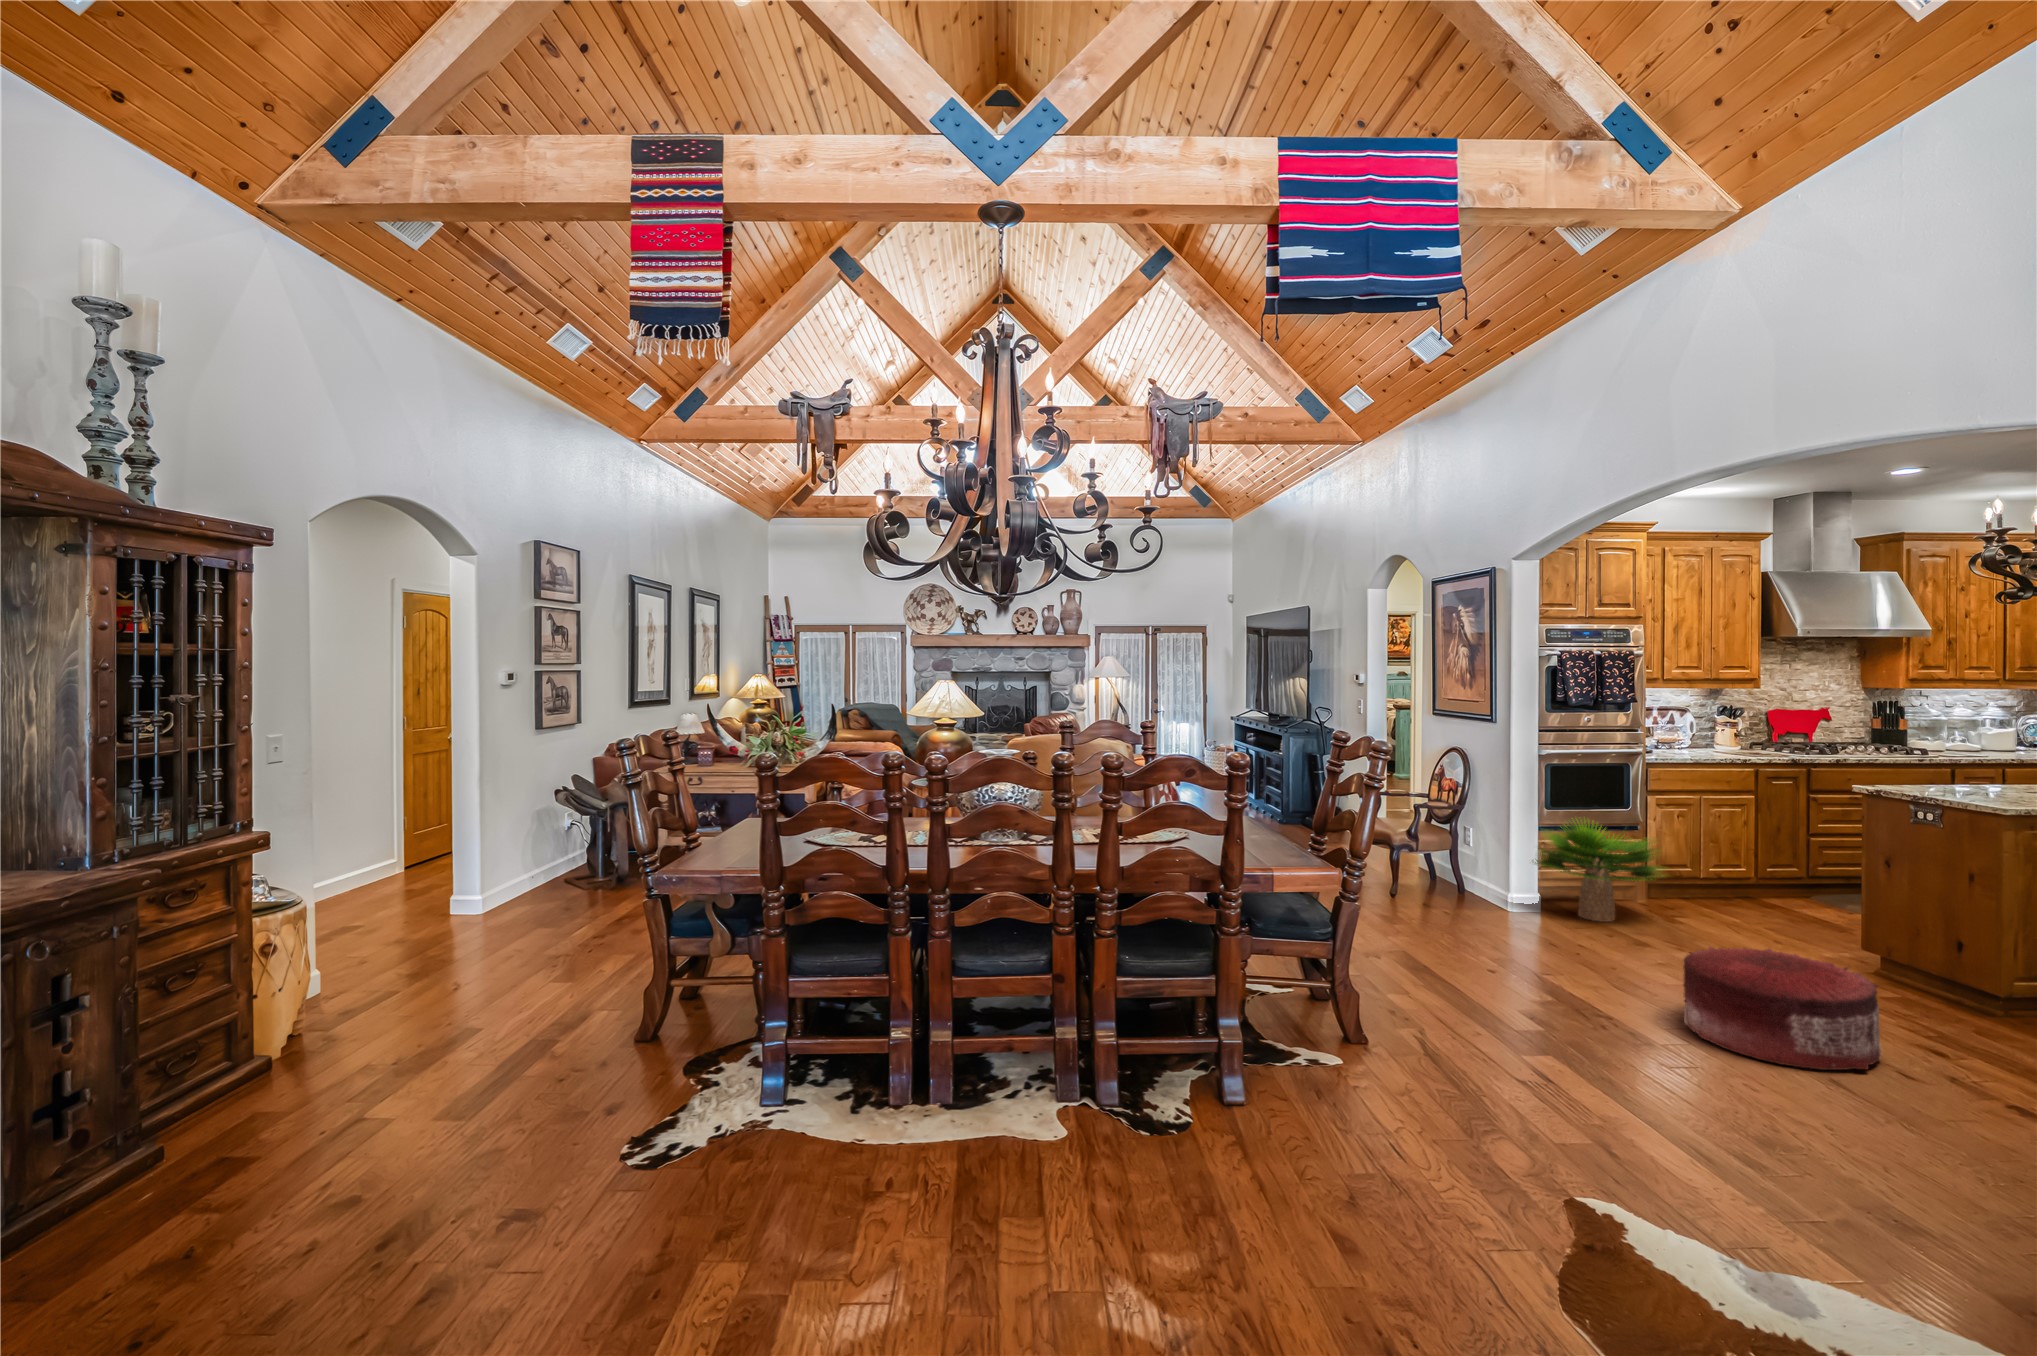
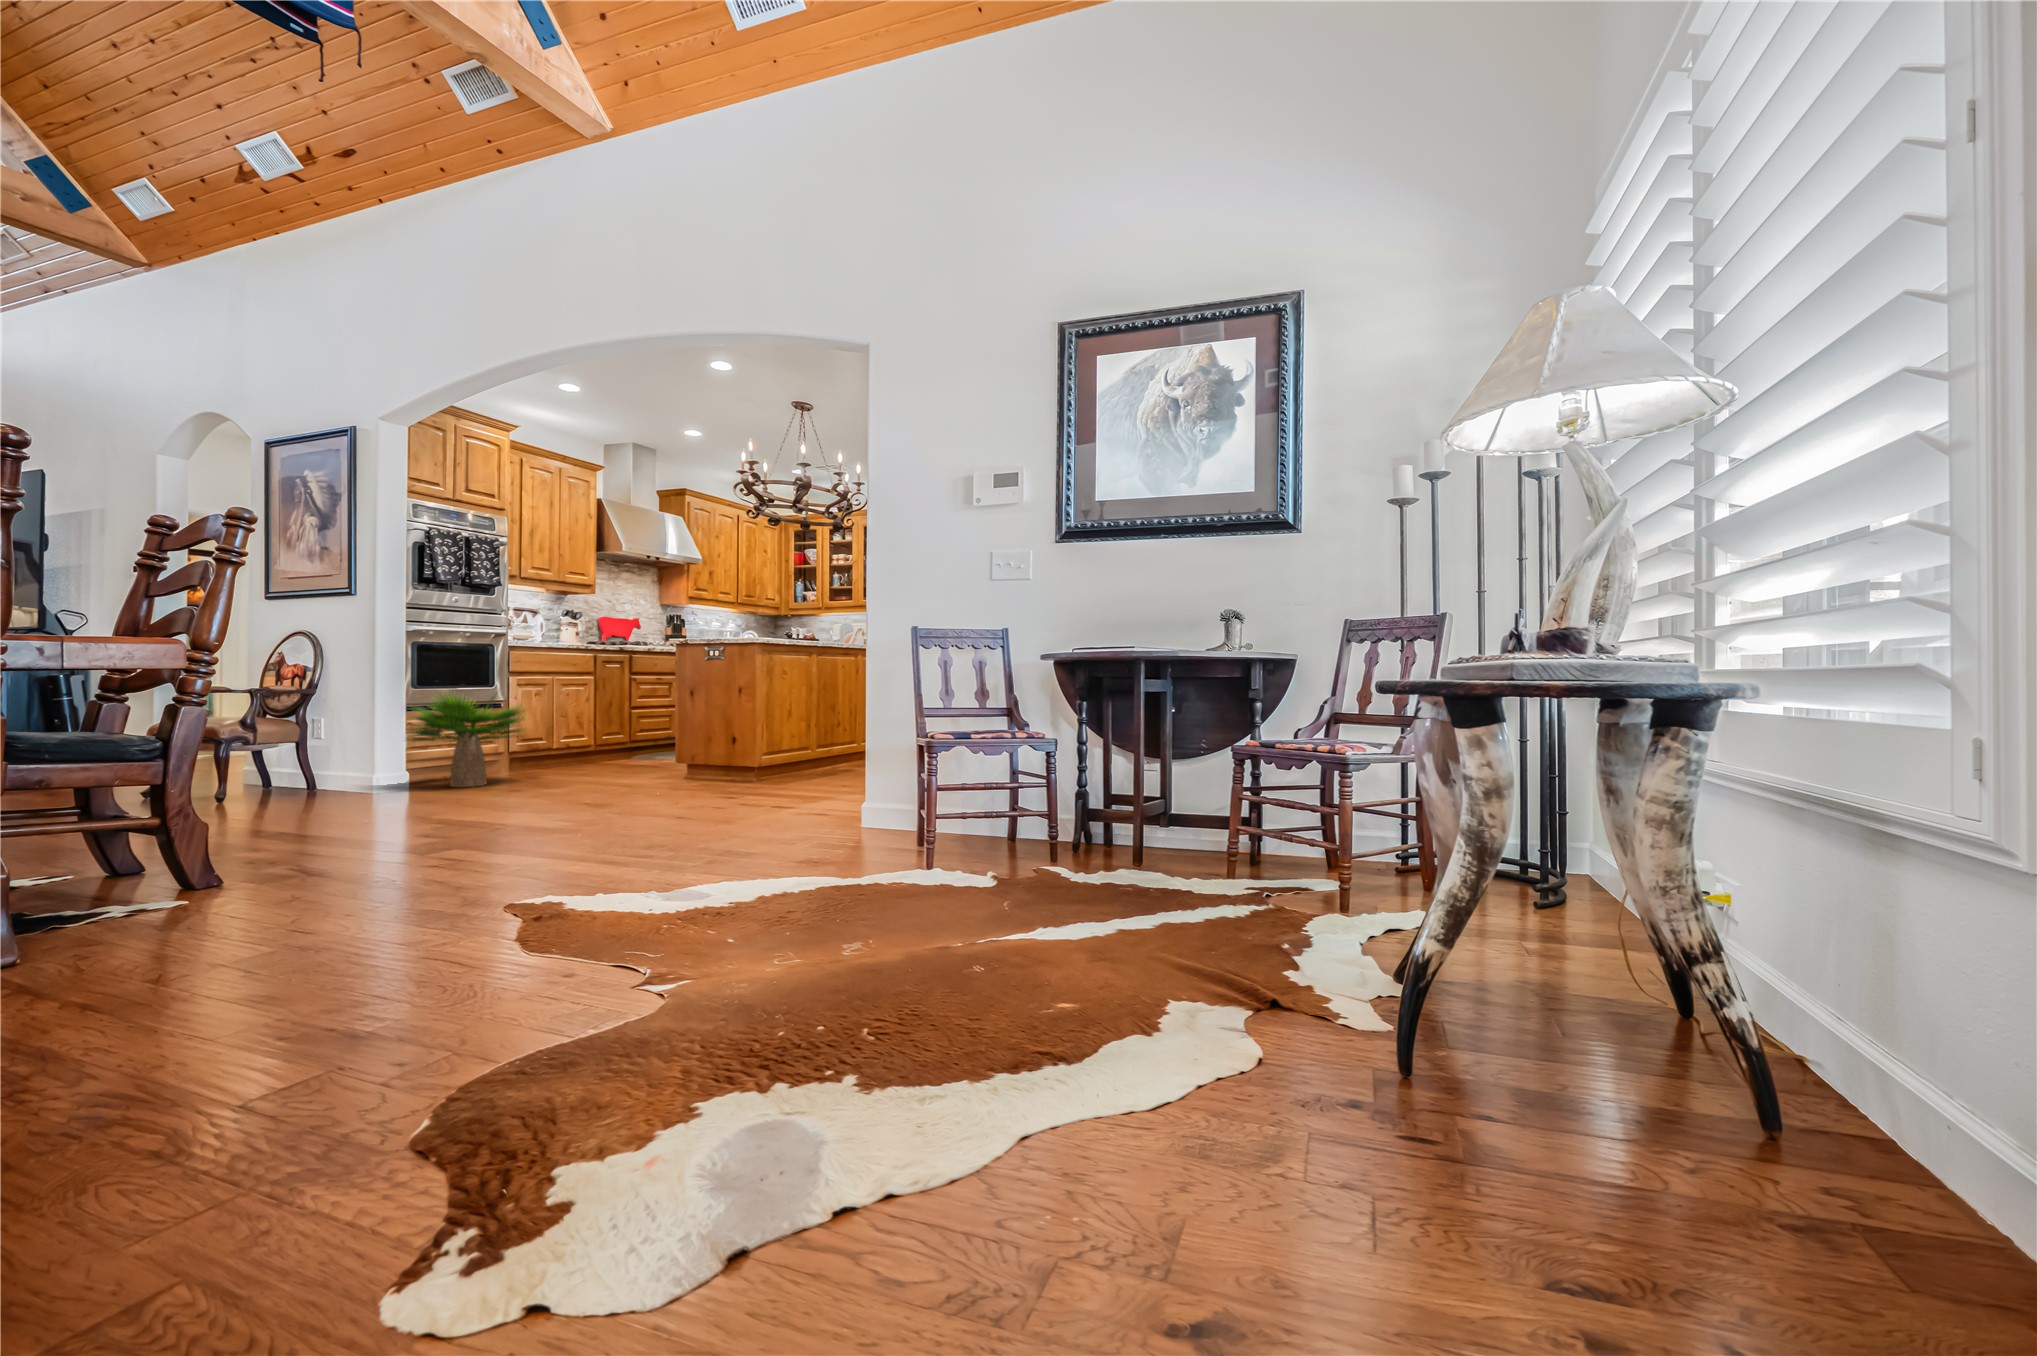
pouf: present [1683,947,1881,1070] -> none [562,746,701,823]

